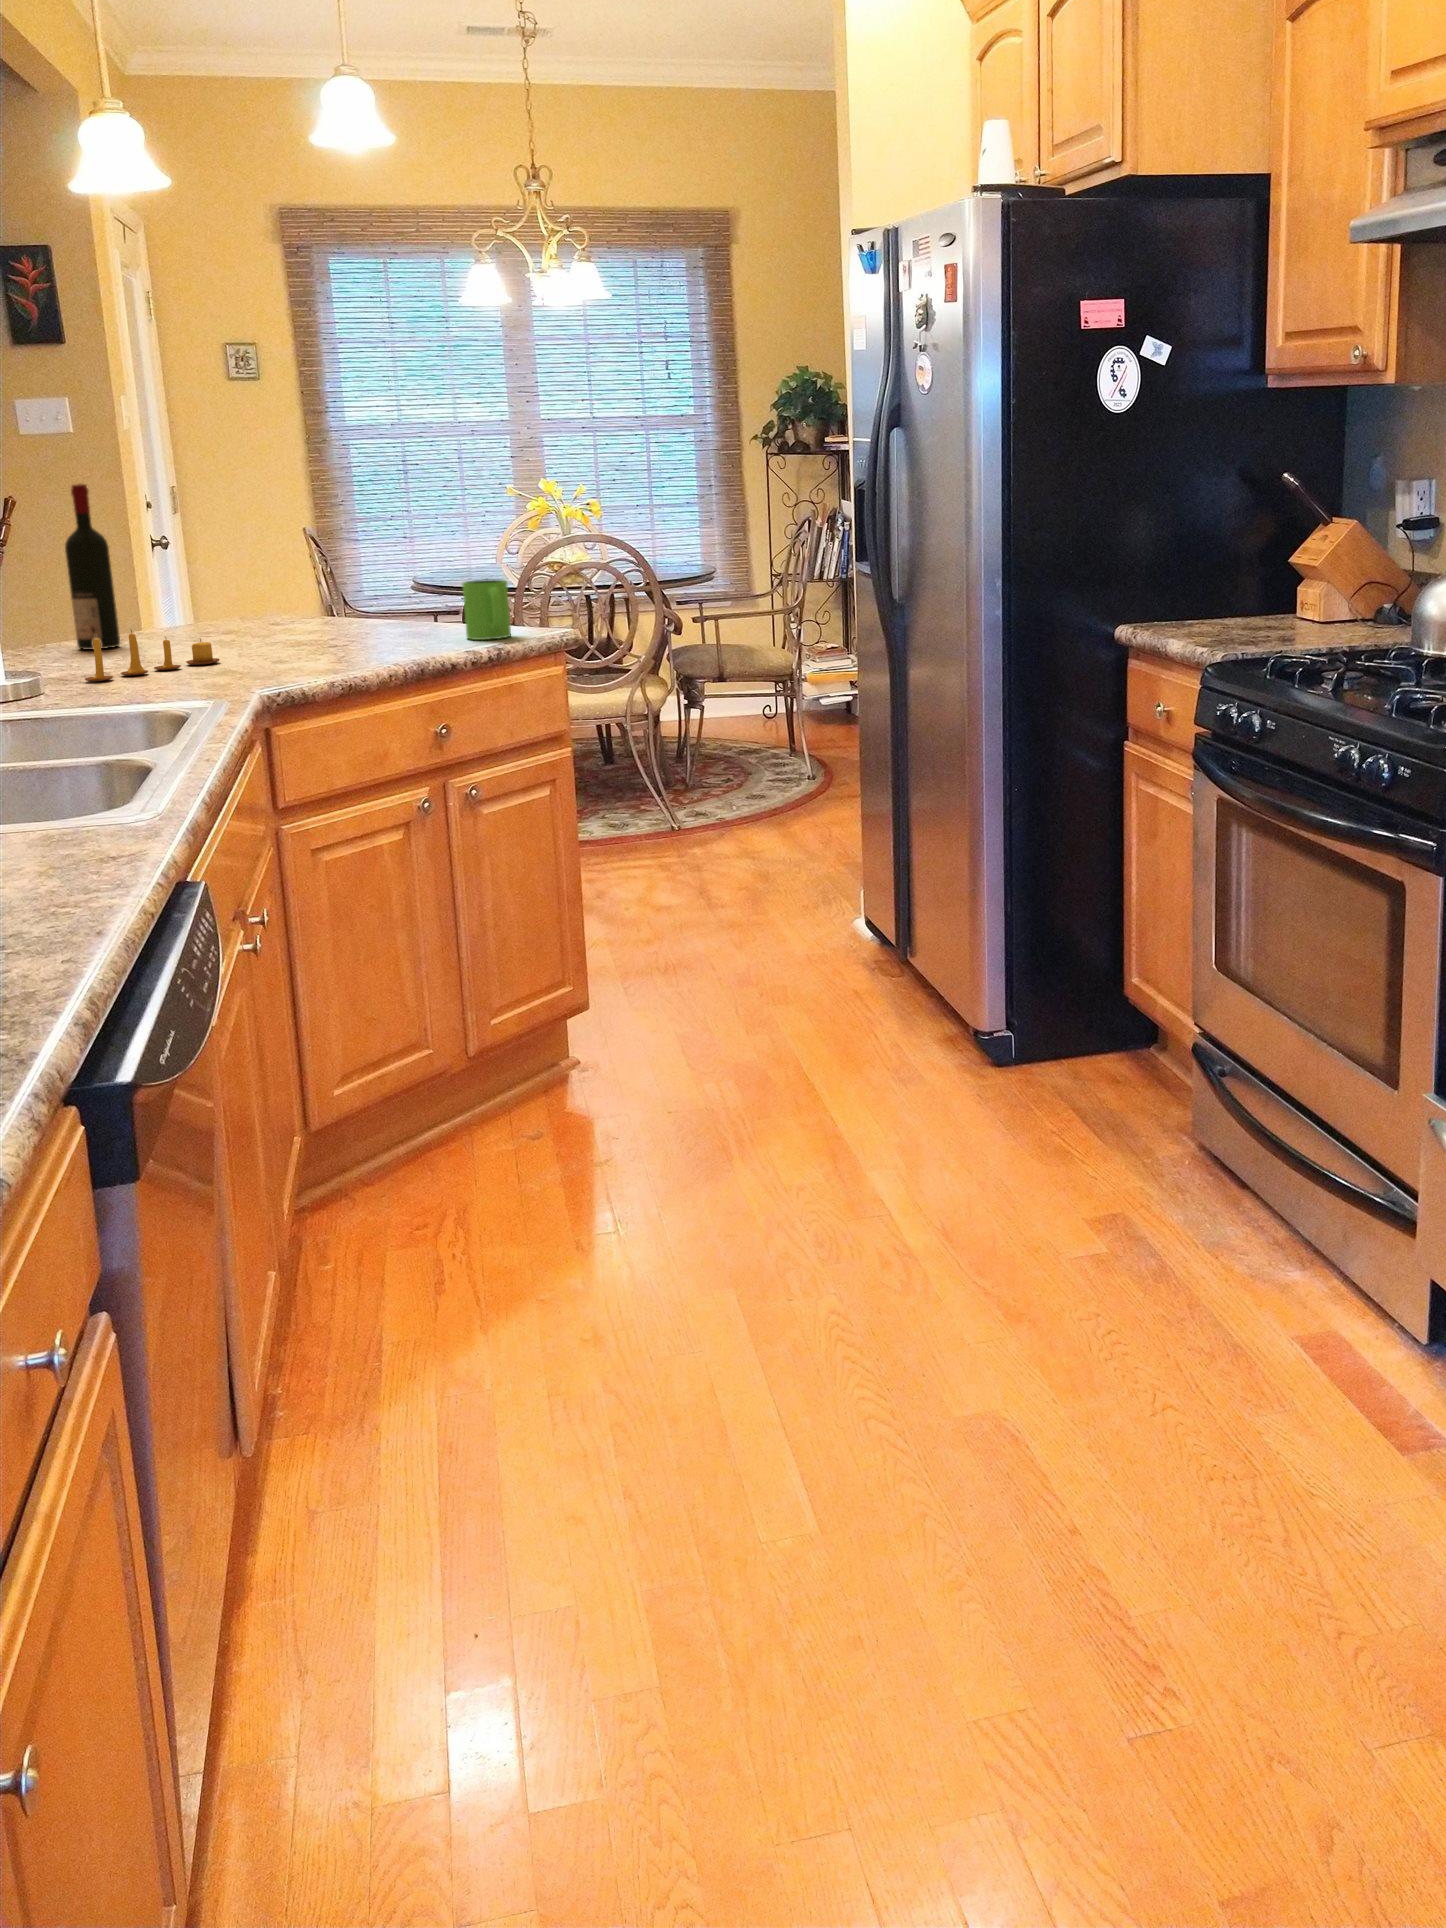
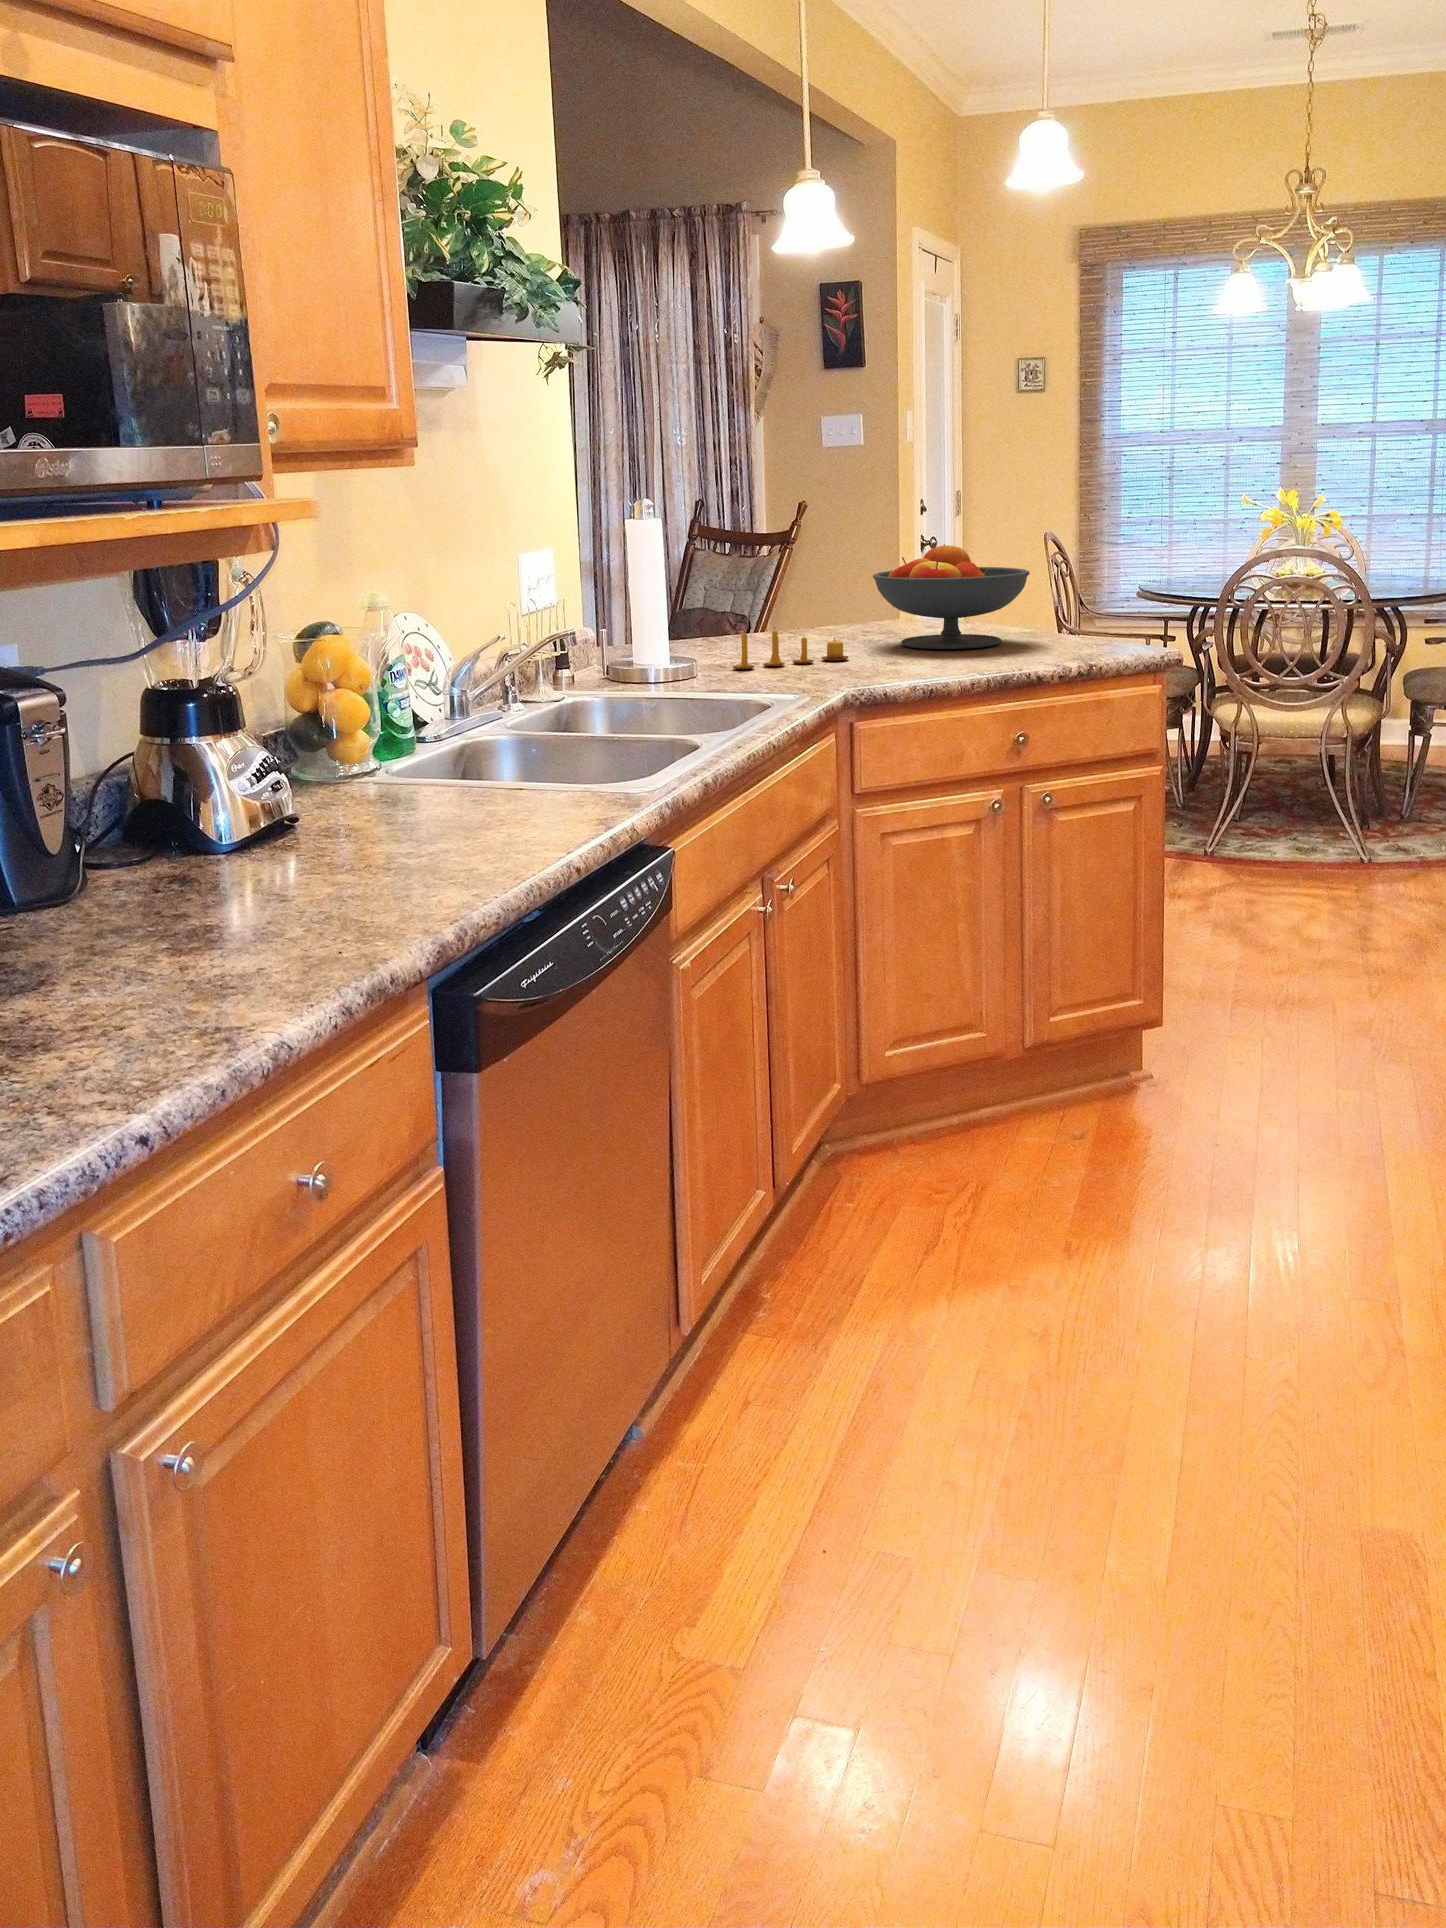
wine bottle: present [65,484,120,649] -> none [758,499,795,640]
fruit bowl: none [221,531,400,645] -> present [873,544,1030,649]
mug: present [462,579,511,640] -> none [1075,598,1118,655]

